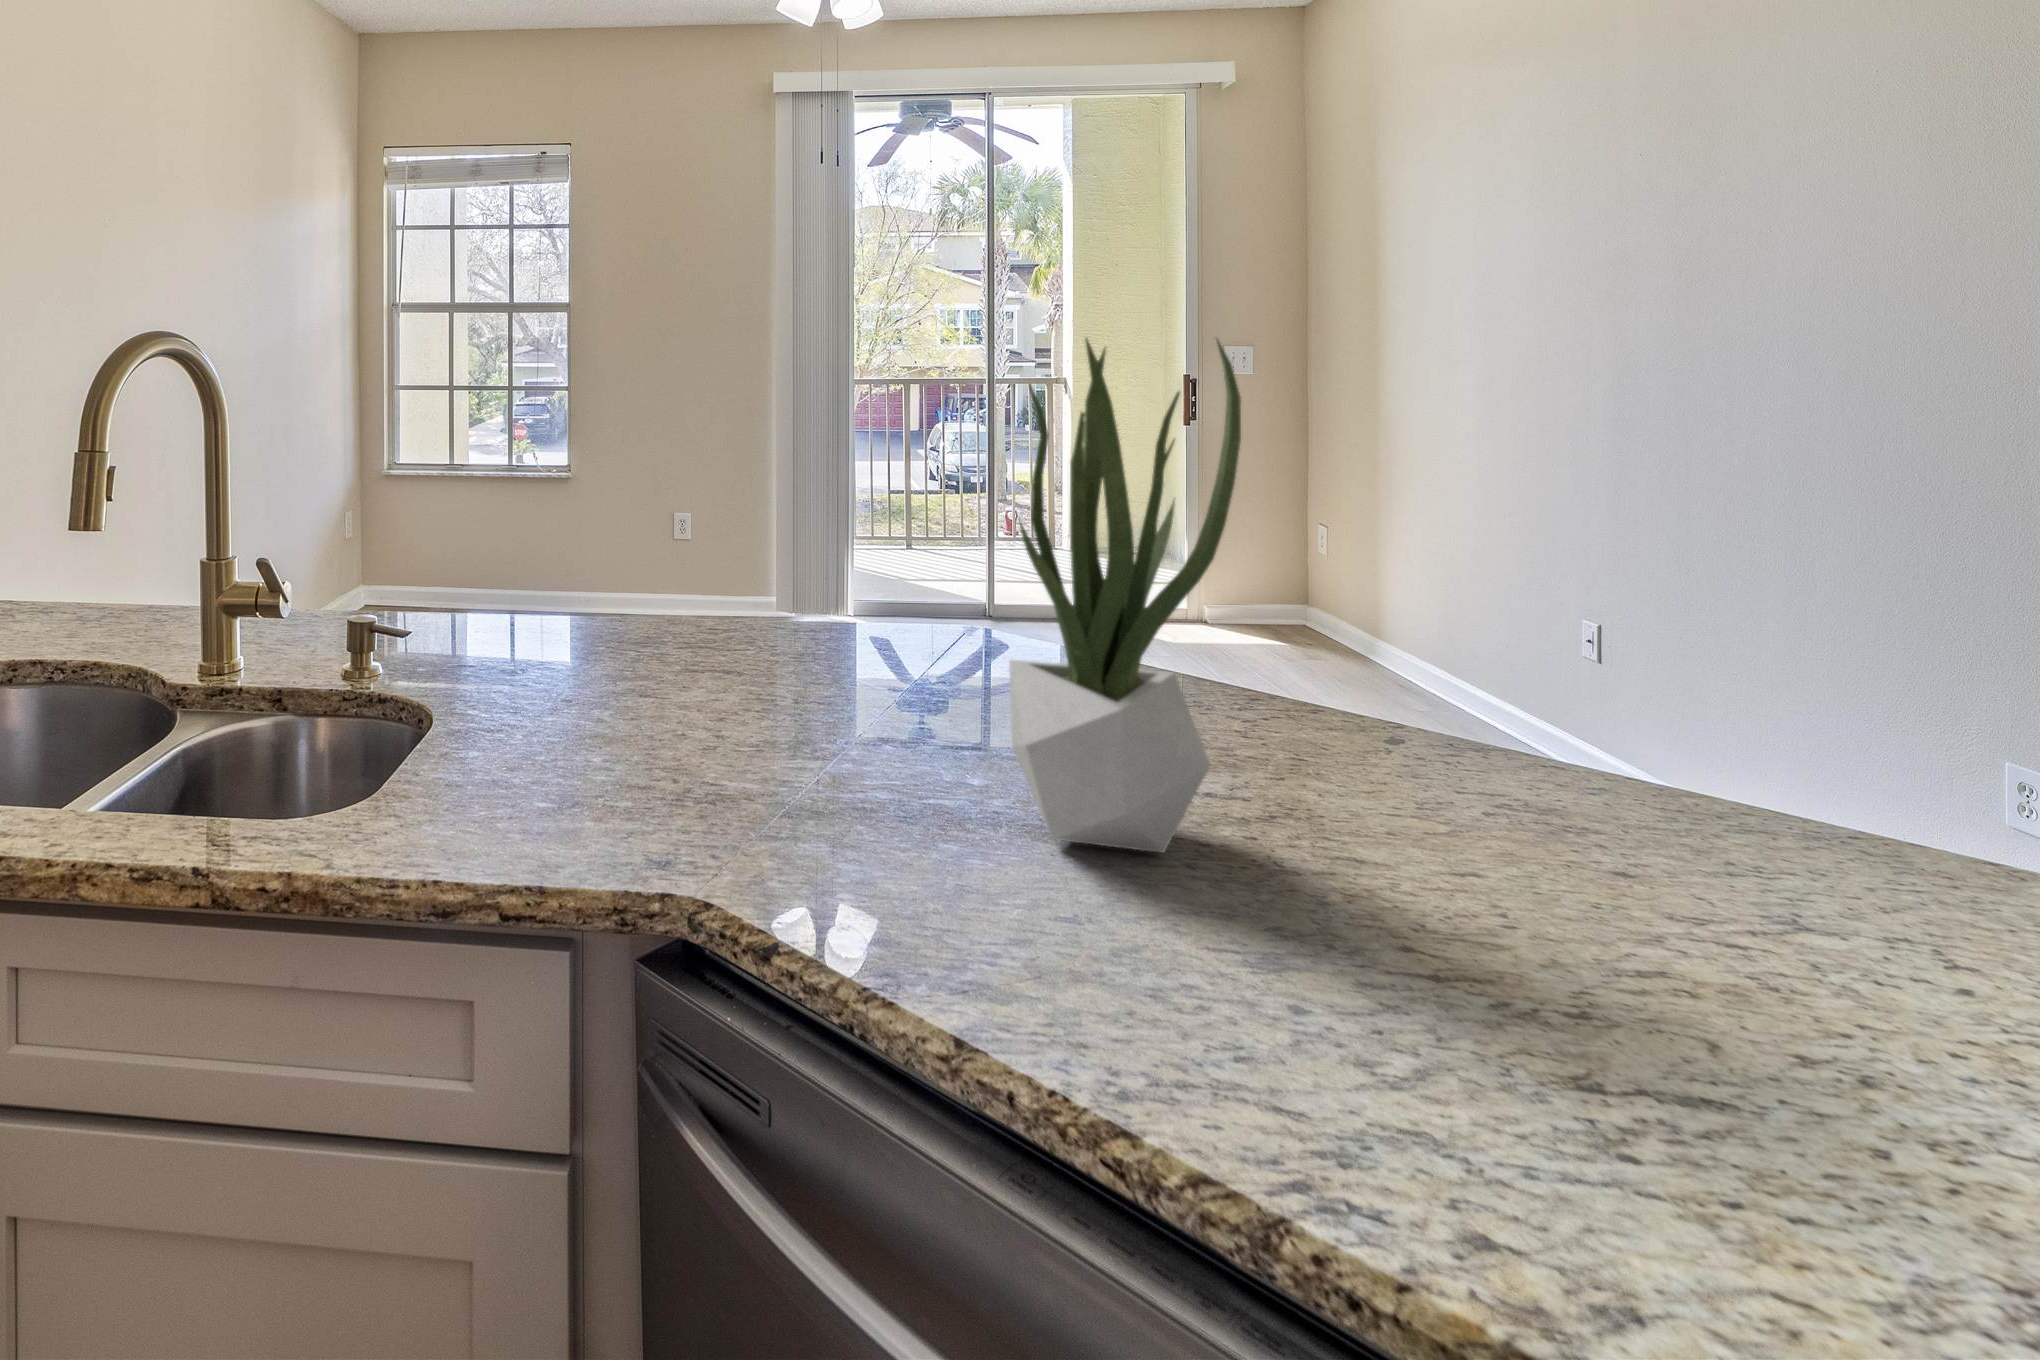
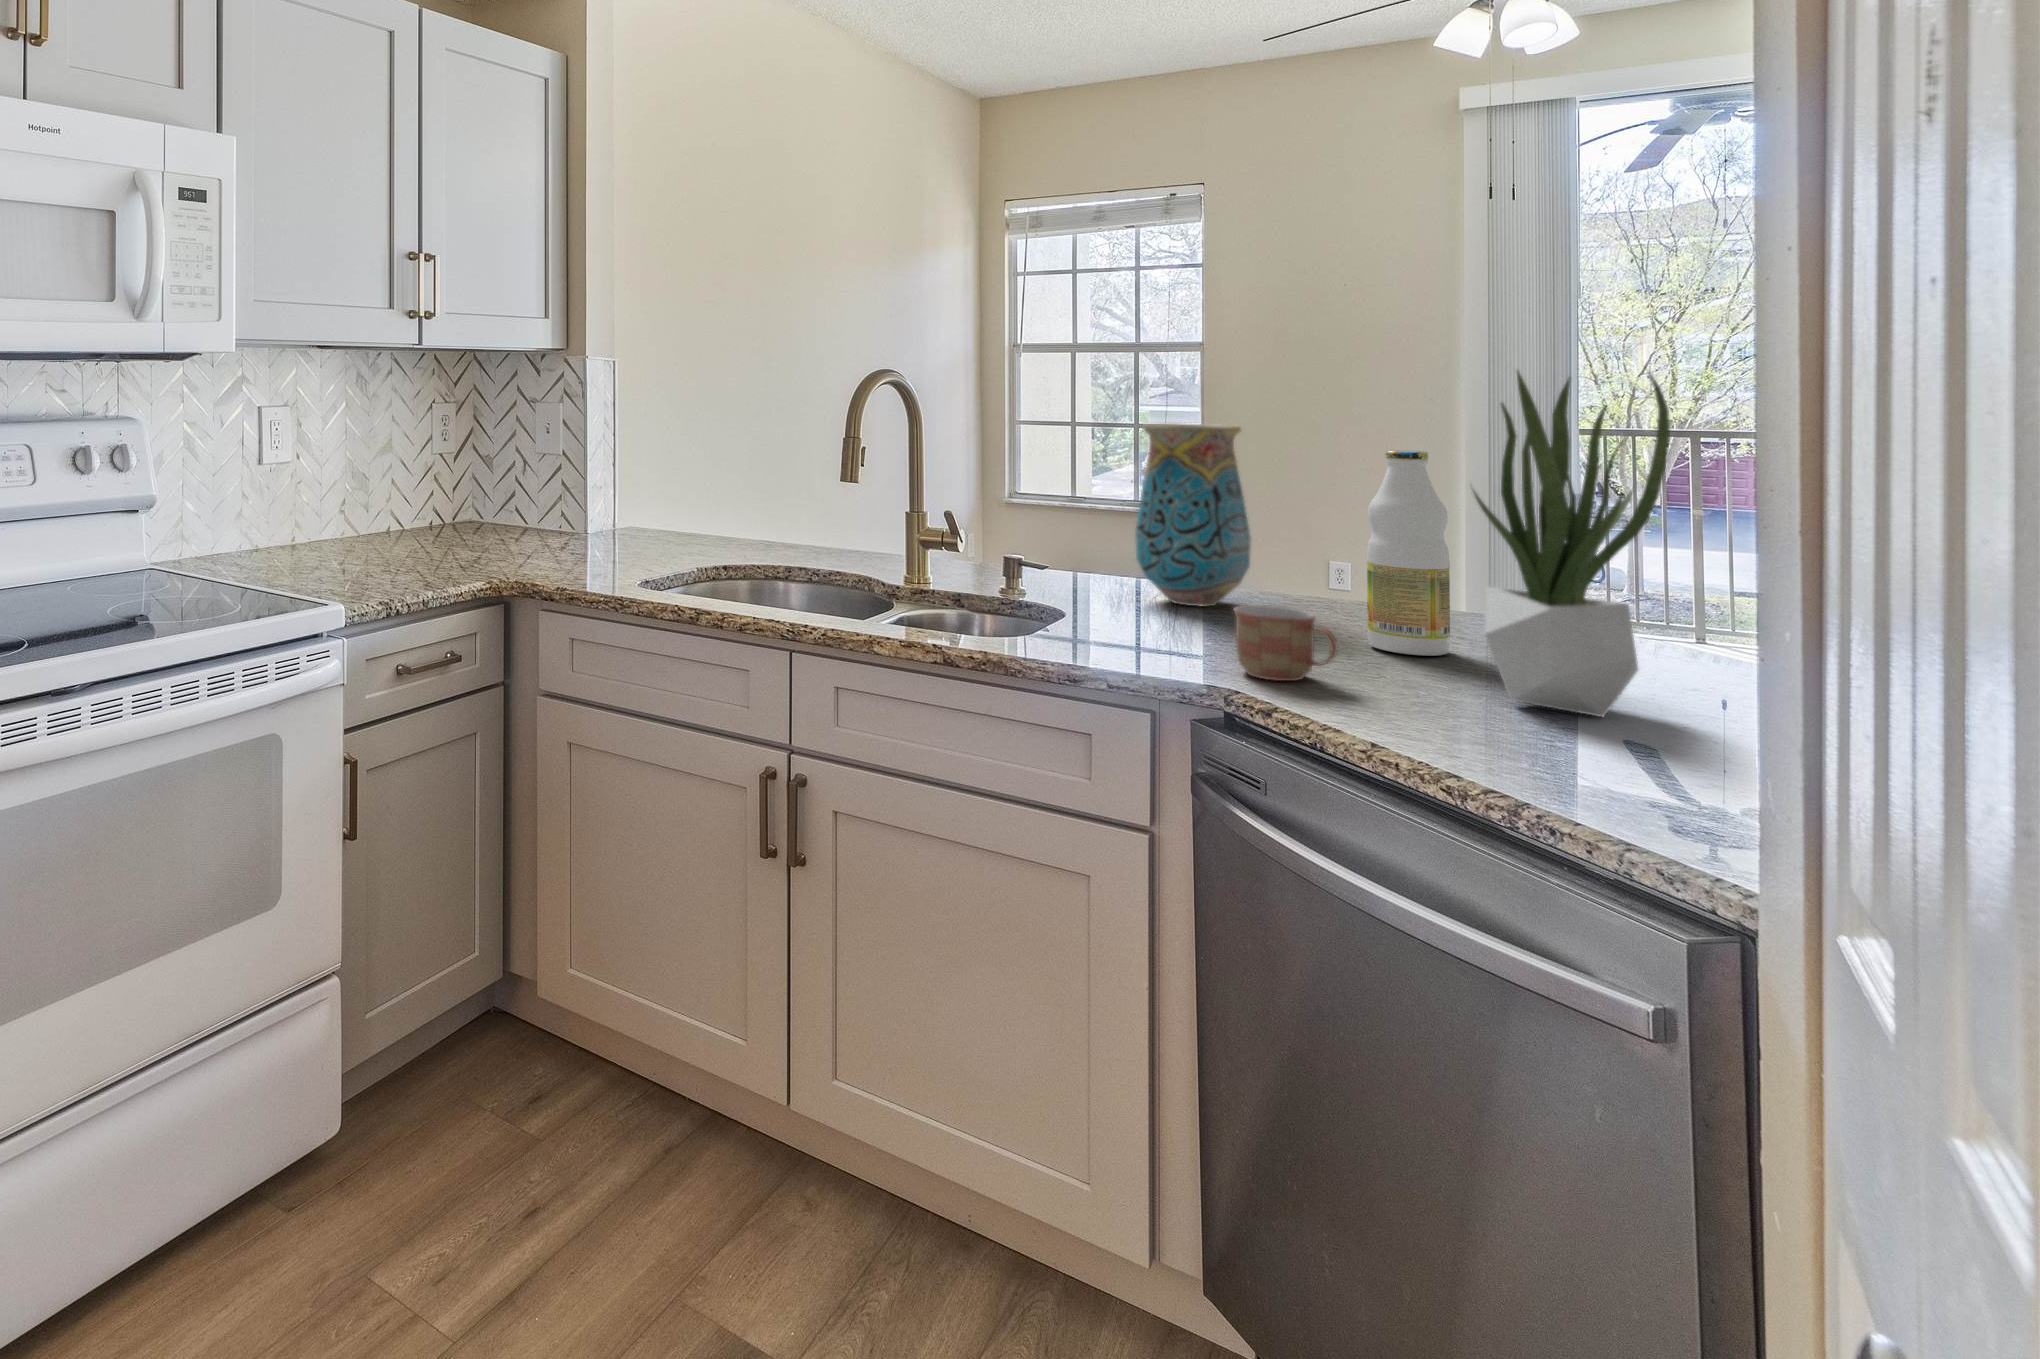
vase: none [529,410,672,674] -> present [1135,423,1251,607]
bottle: none [829,449,924,742] -> present [1367,450,1450,656]
mug: none [688,715,835,854] -> present [1234,605,1338,681]

